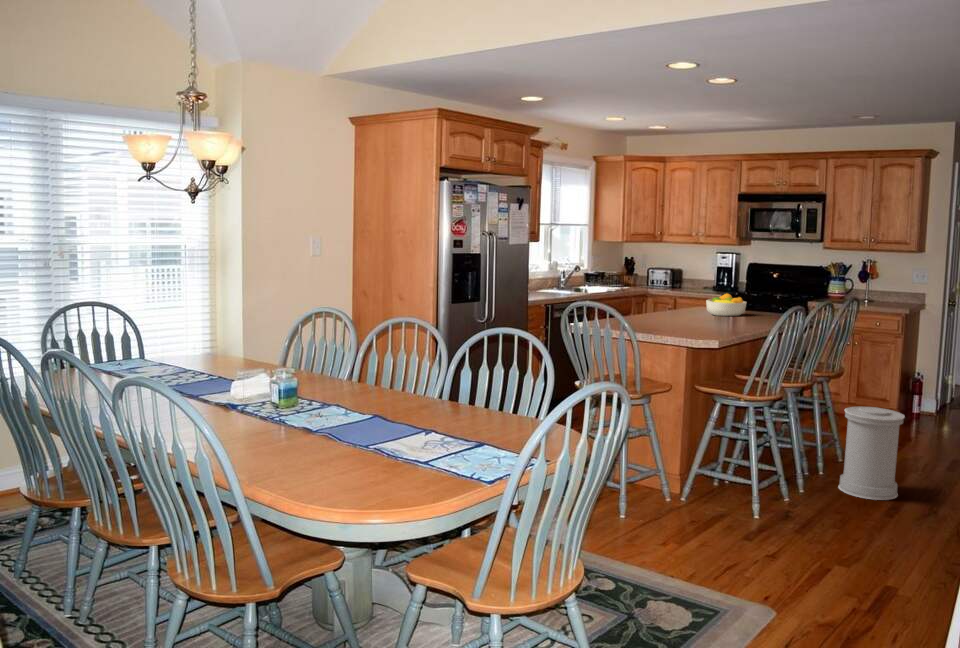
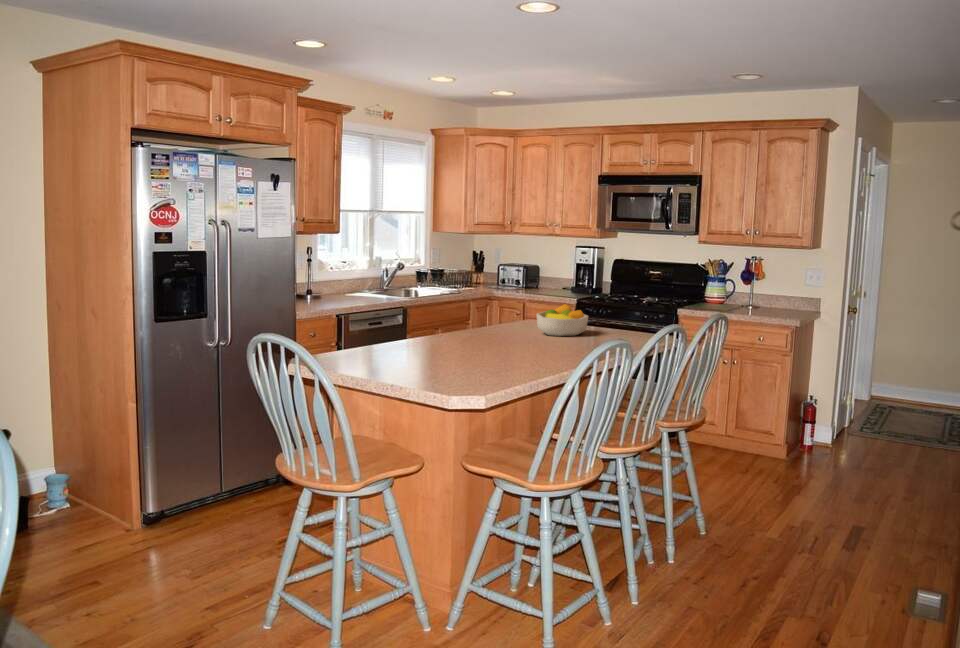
trash can: present [839,406,904,500] -> none [694,470,782,609]

